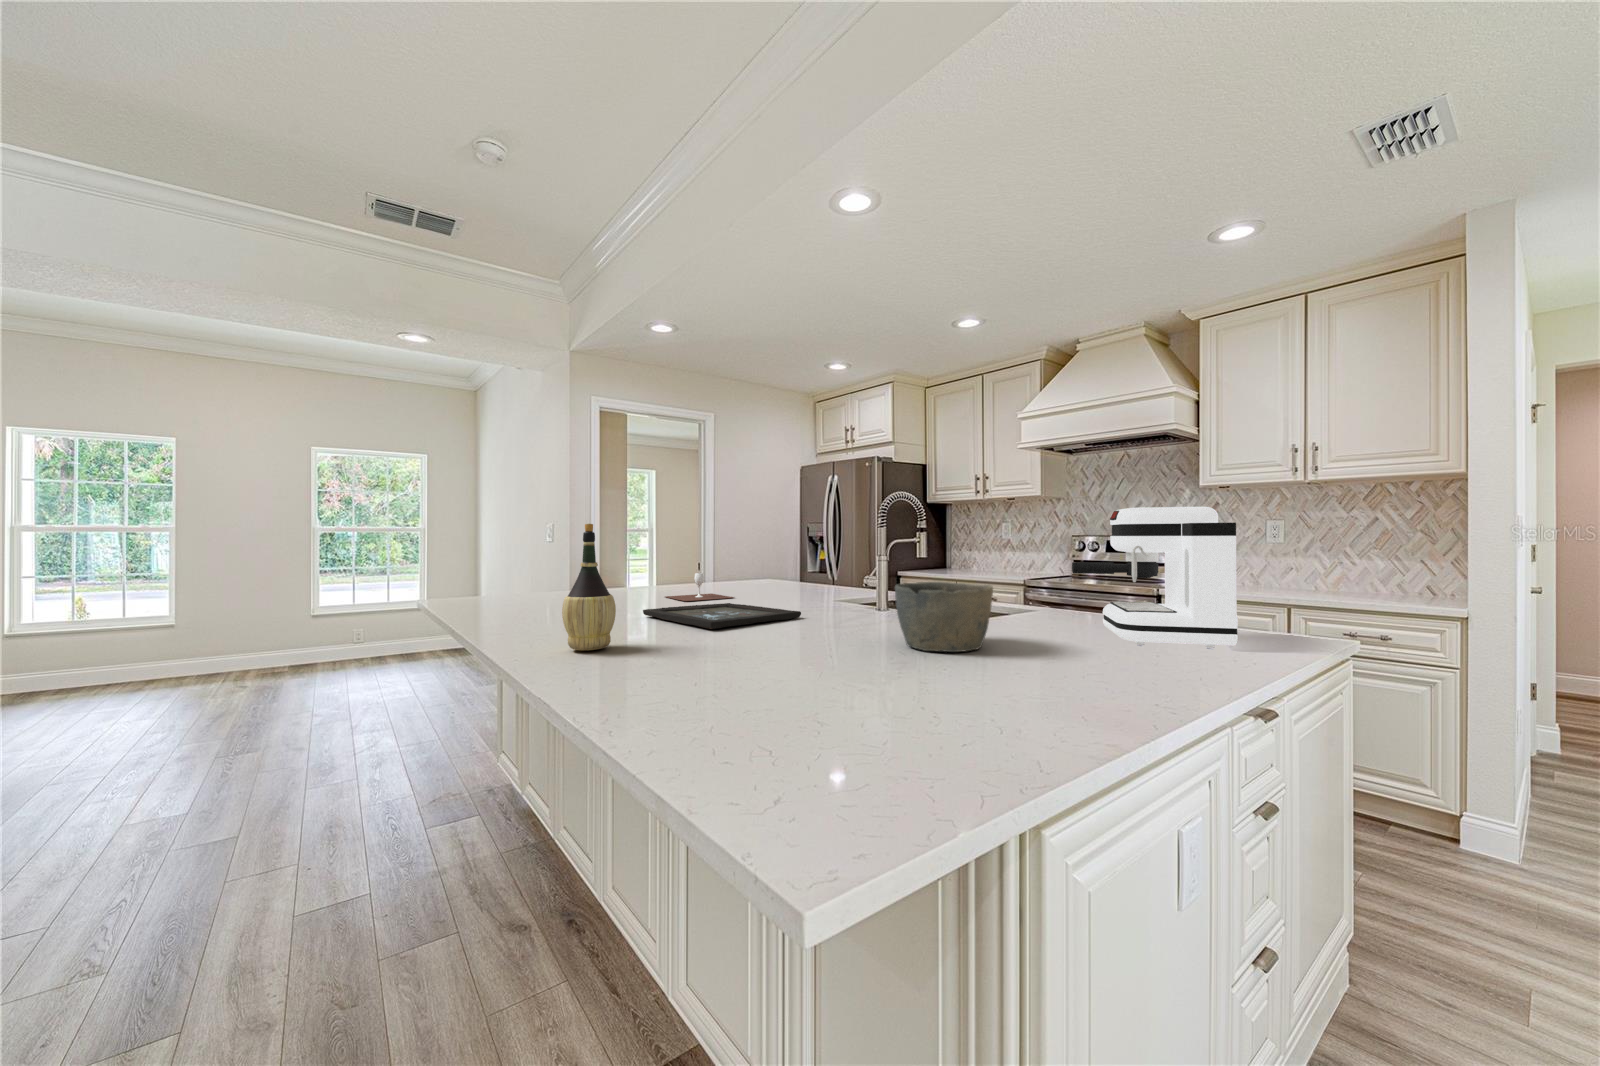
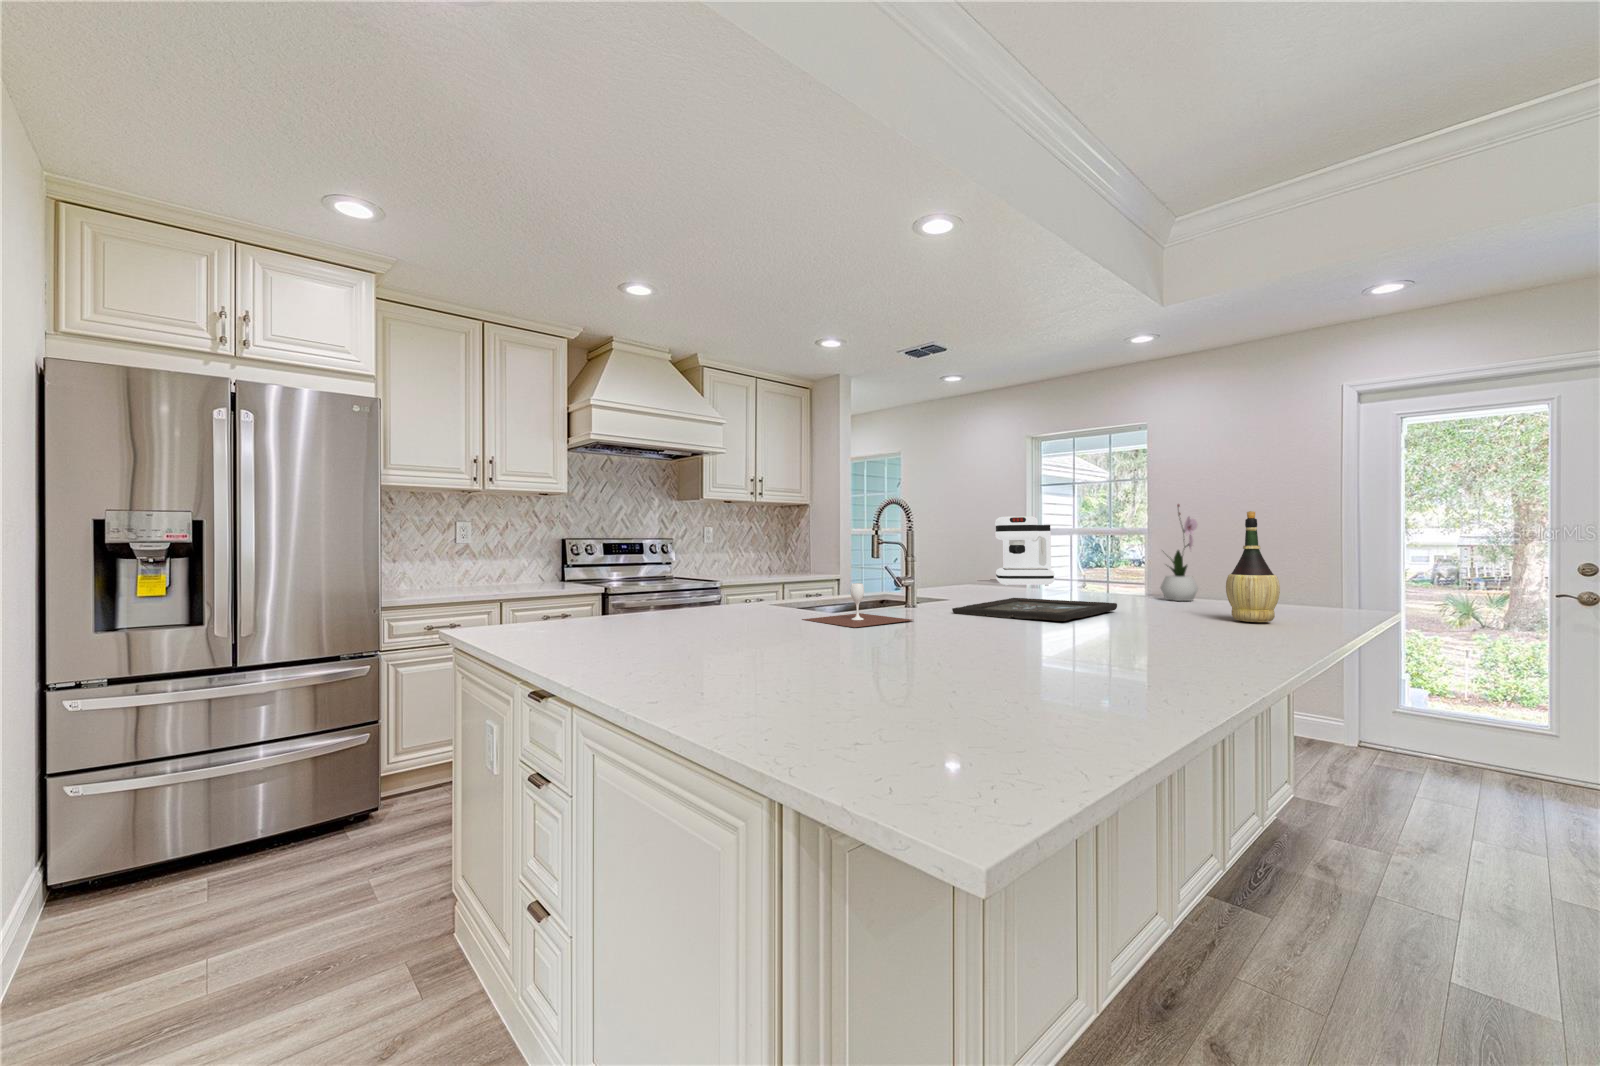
flower arrangement: none [809,497,883,668] -> present [1160,504,1198,601]
bowl: present [895,582,993,652] -> none [1064,557,1126,596]

